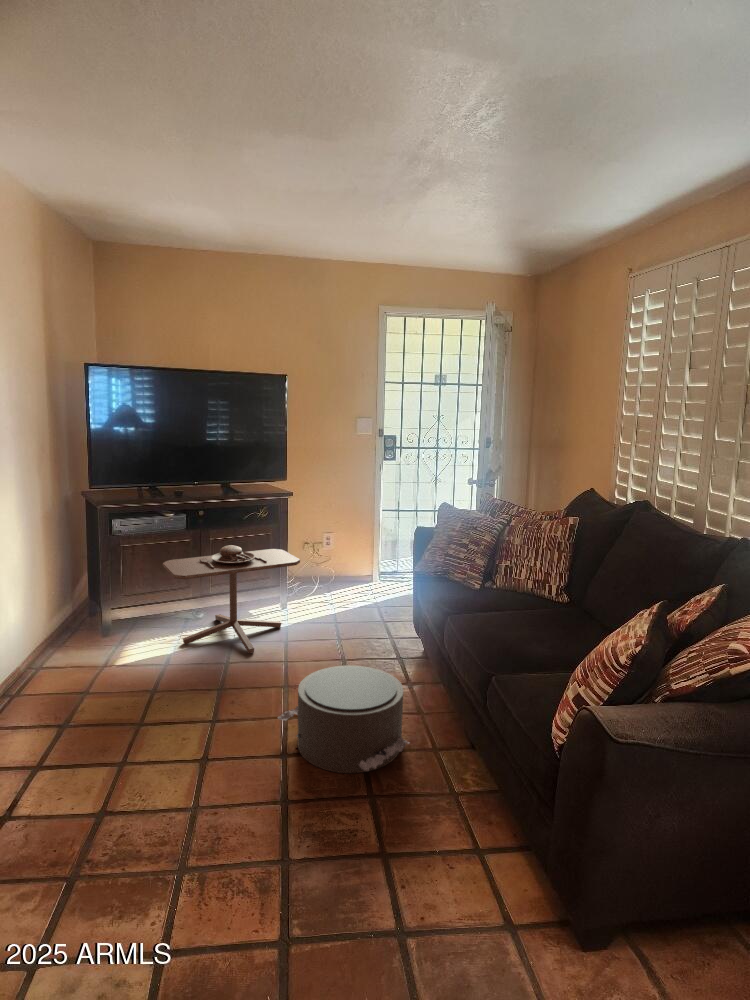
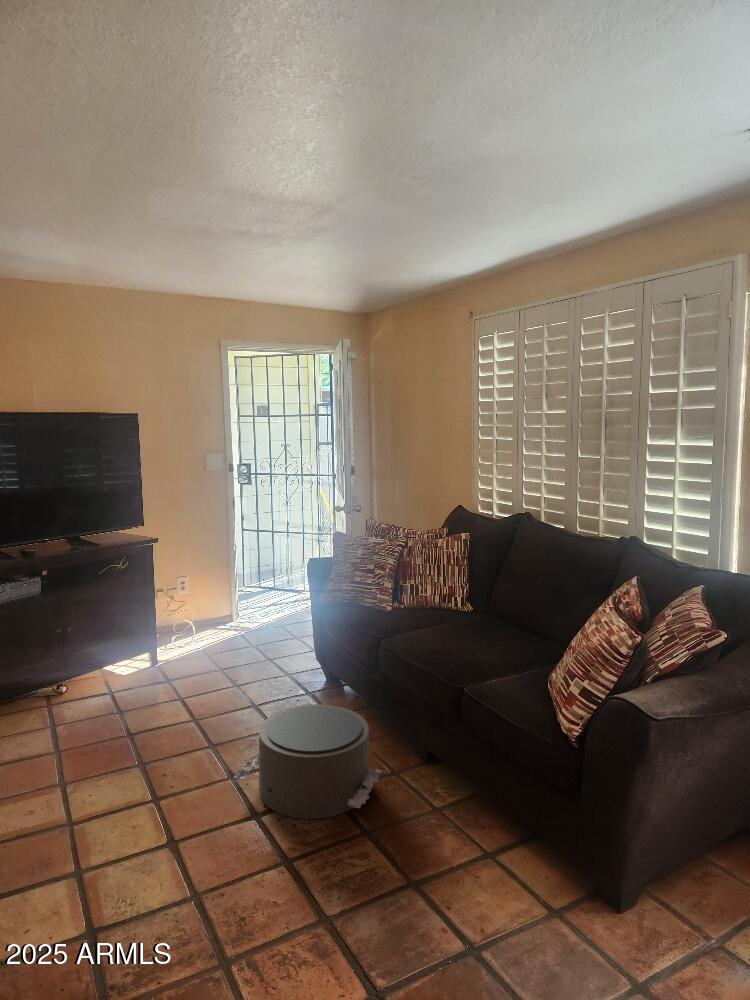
side table: present [163,545,300,653] -> none [23,596,186,722]

